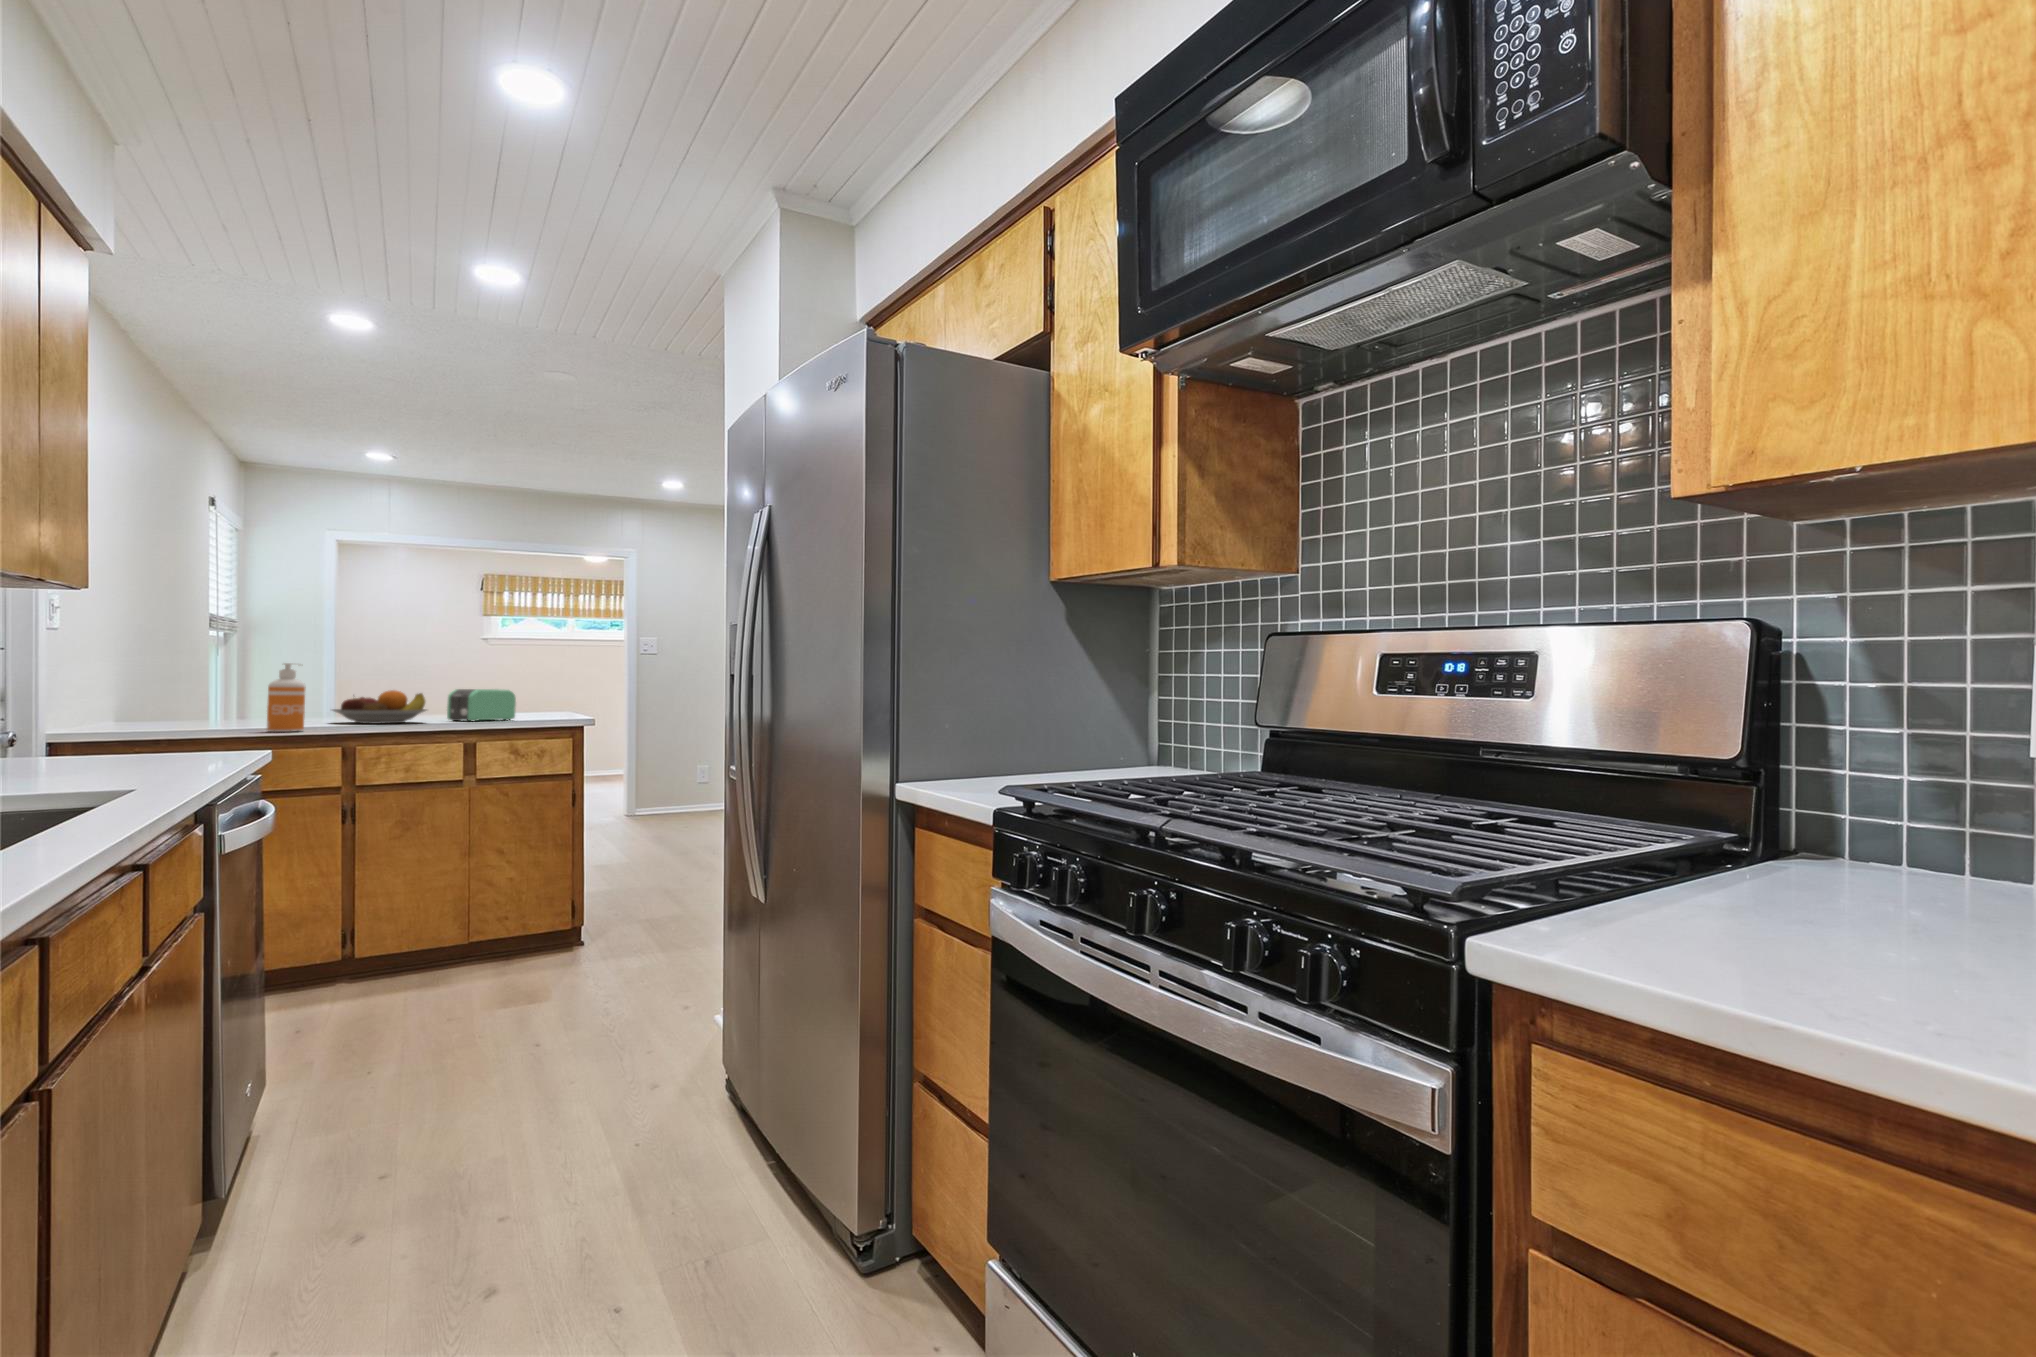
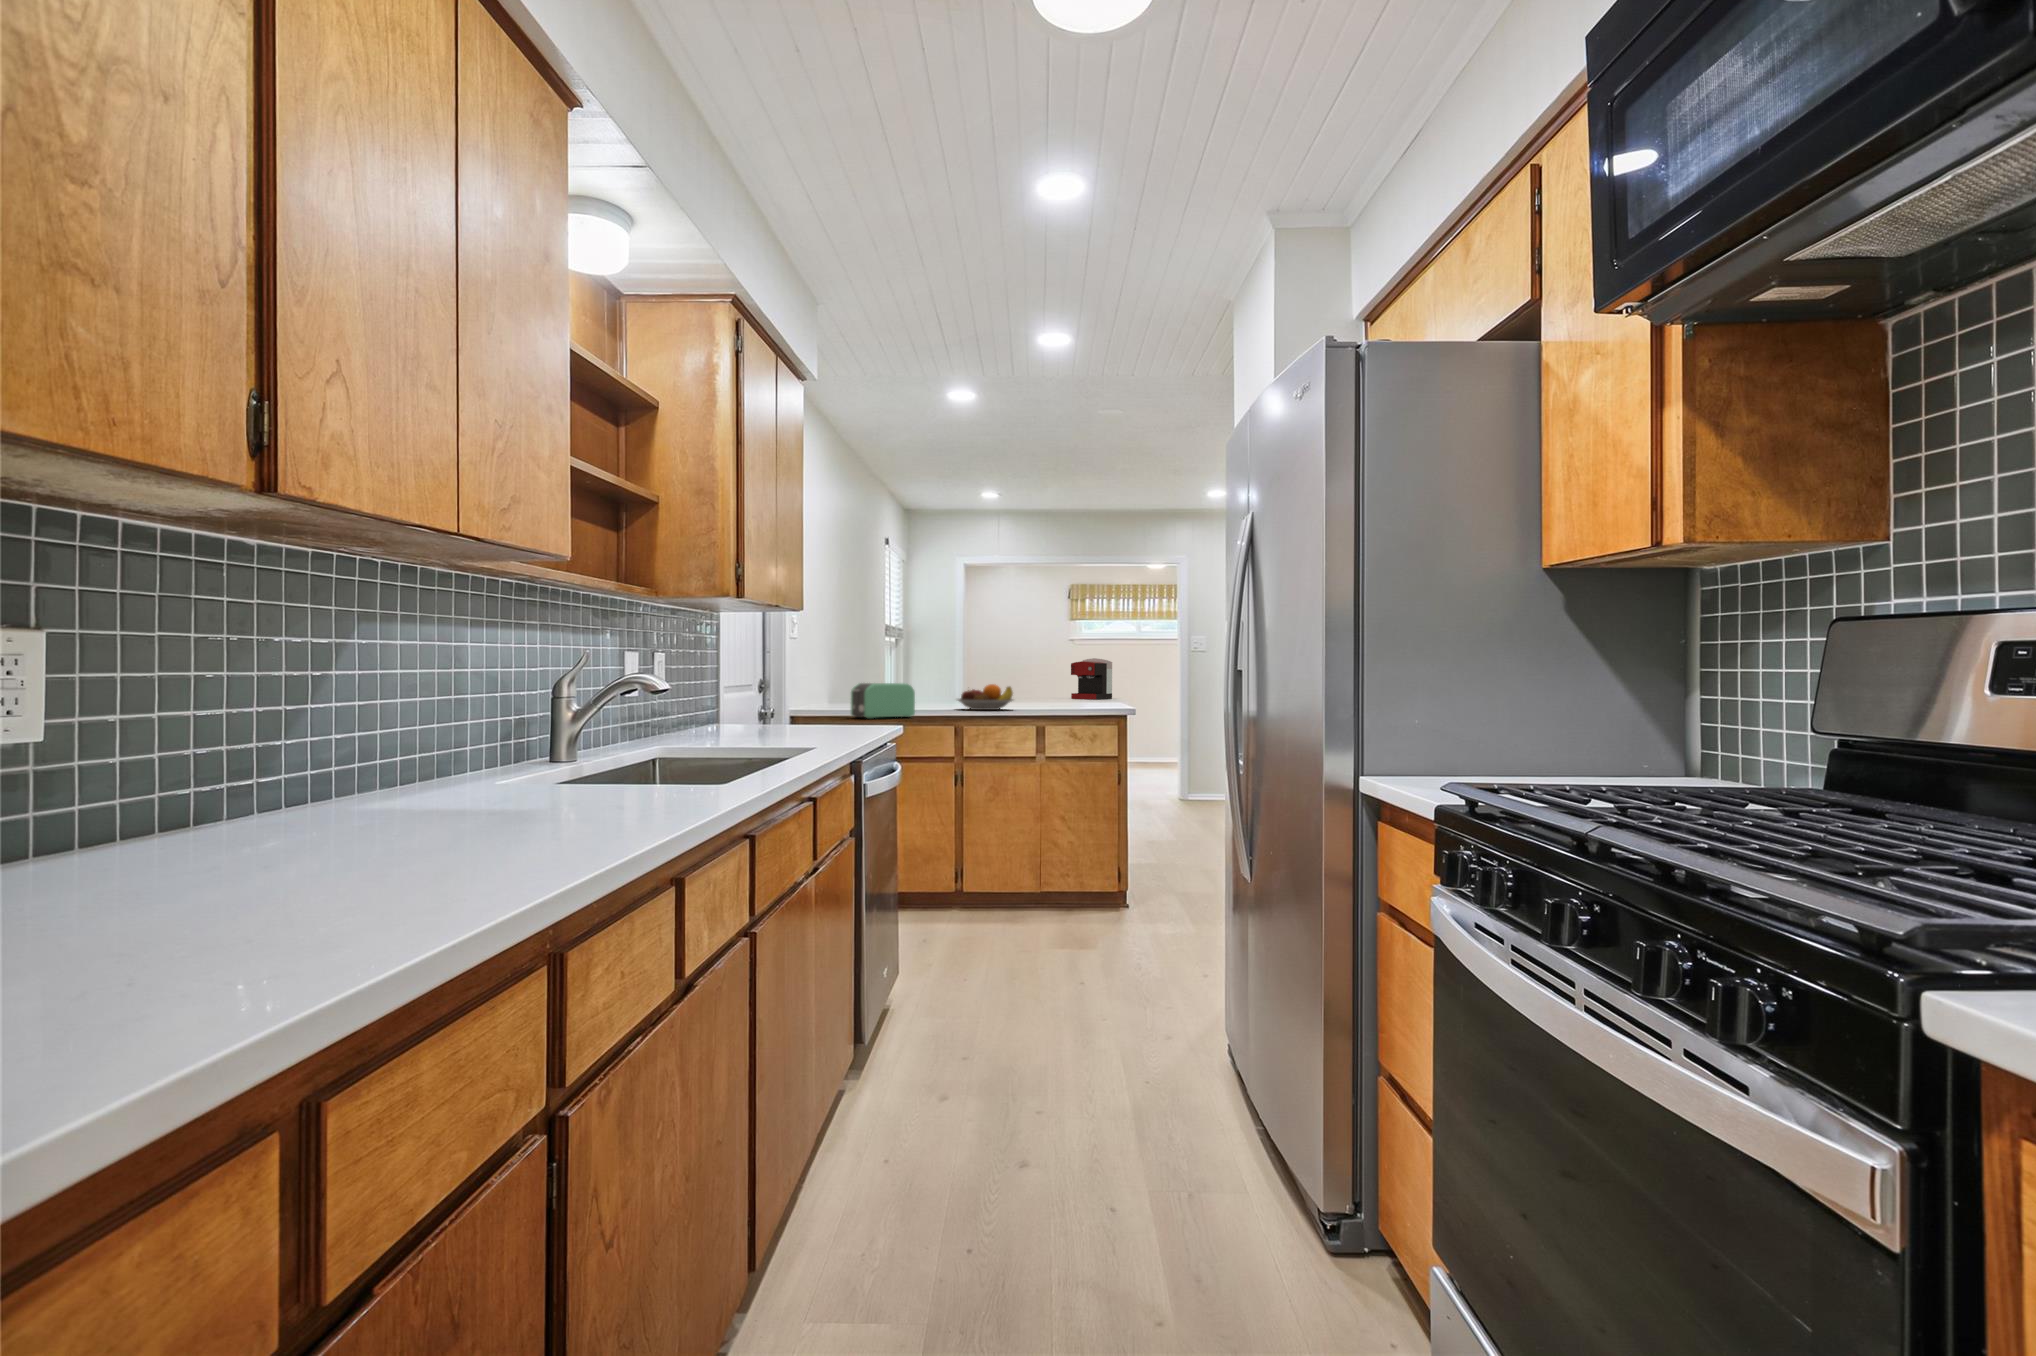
soap dispenser: present [267,663,306,732] -> none [921,665,941,716]
coffee maker: none [509,664,564,710] -> present [1071,658,1112,699]
toaster: present [447,689,516,721] -> present [851,683,915,719]

